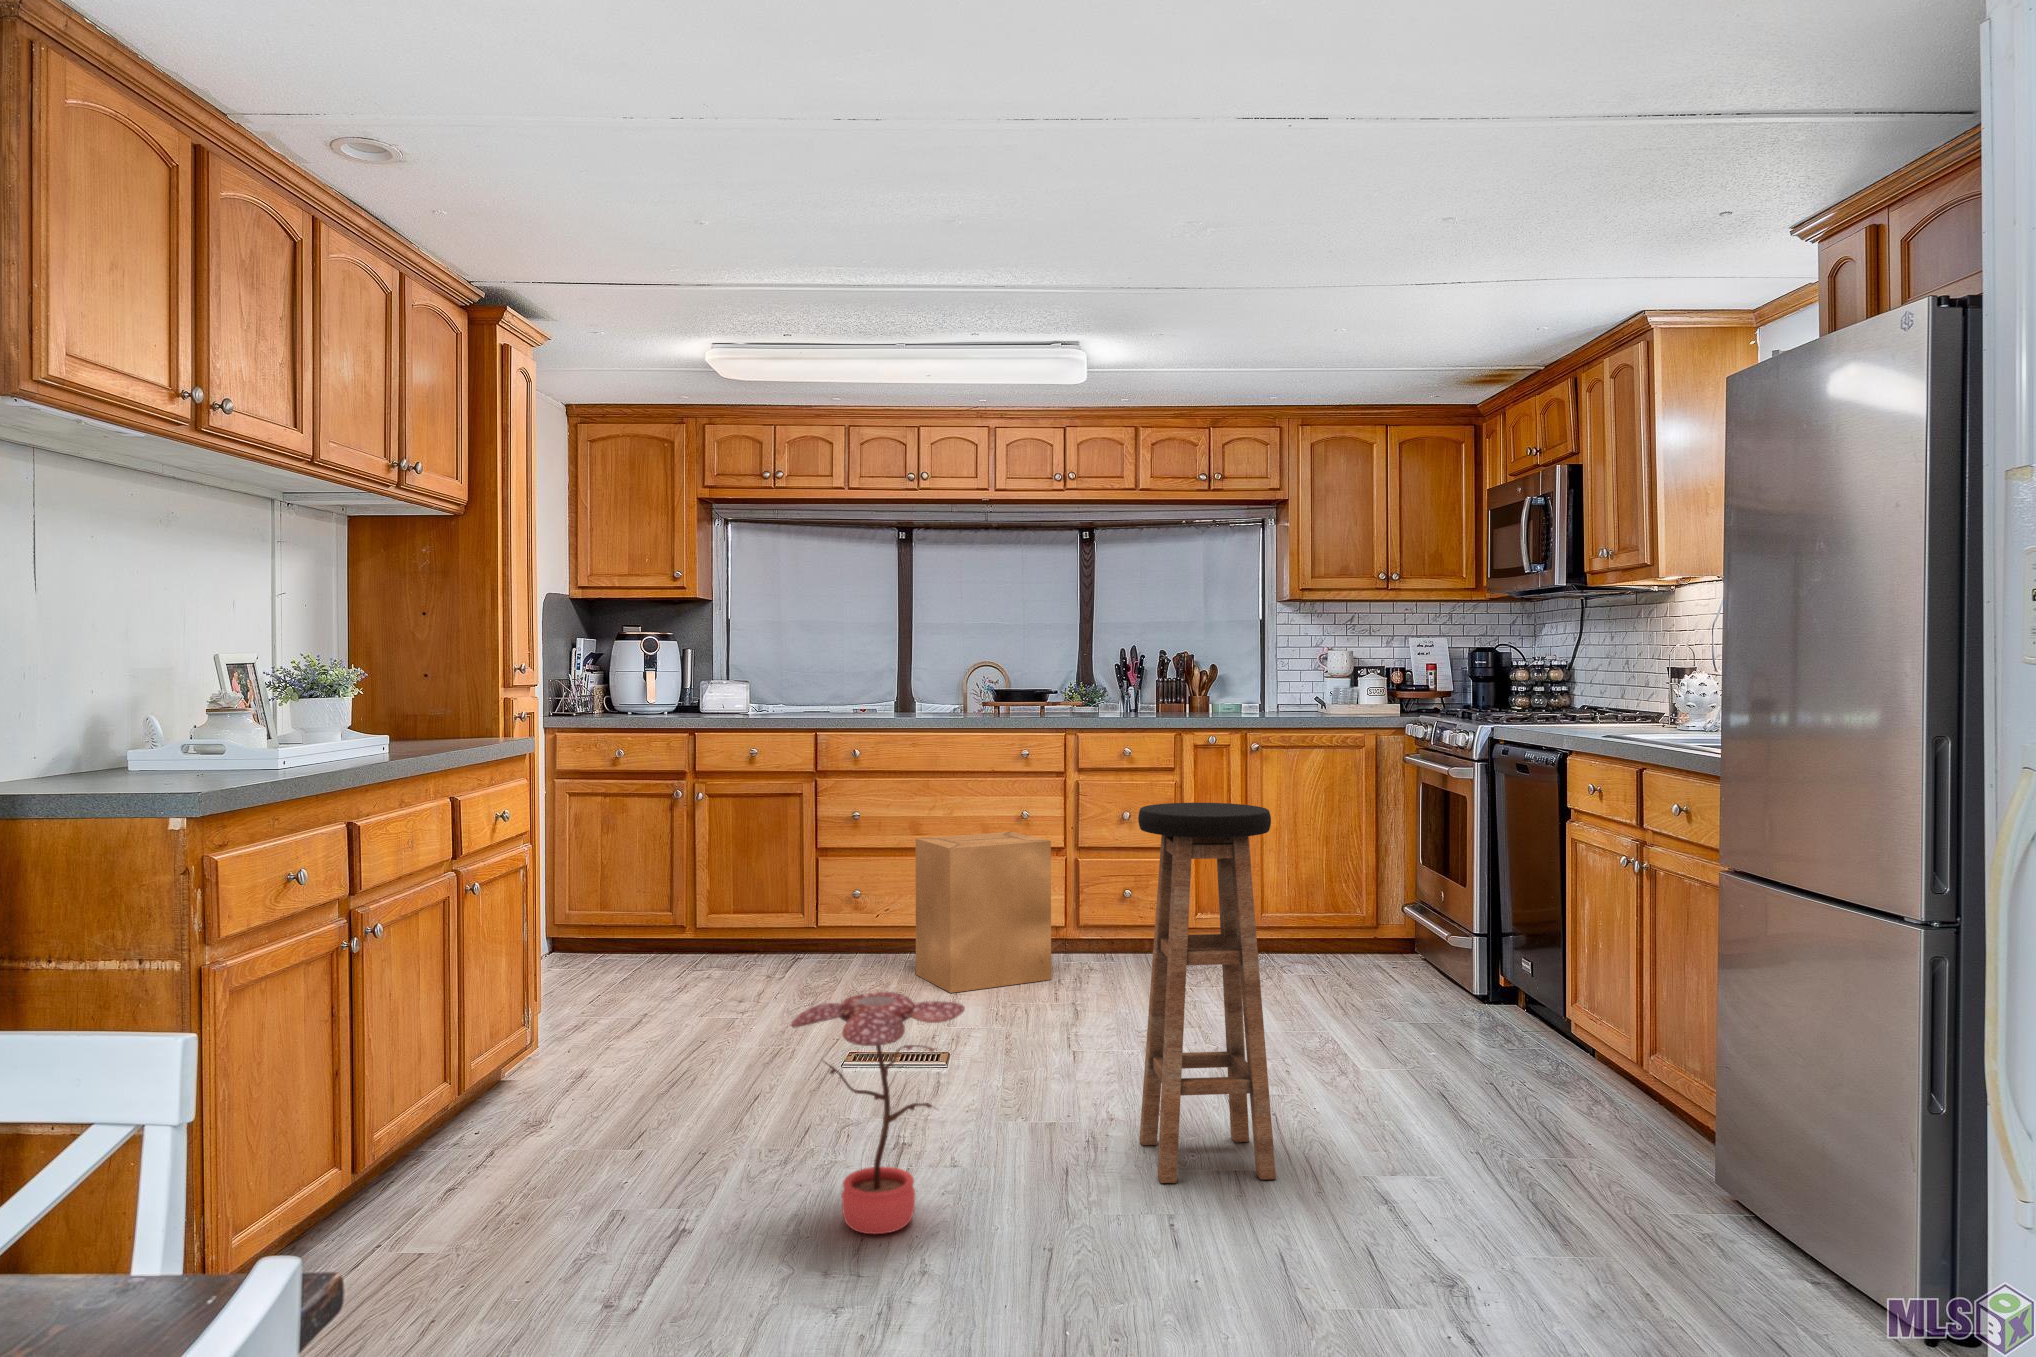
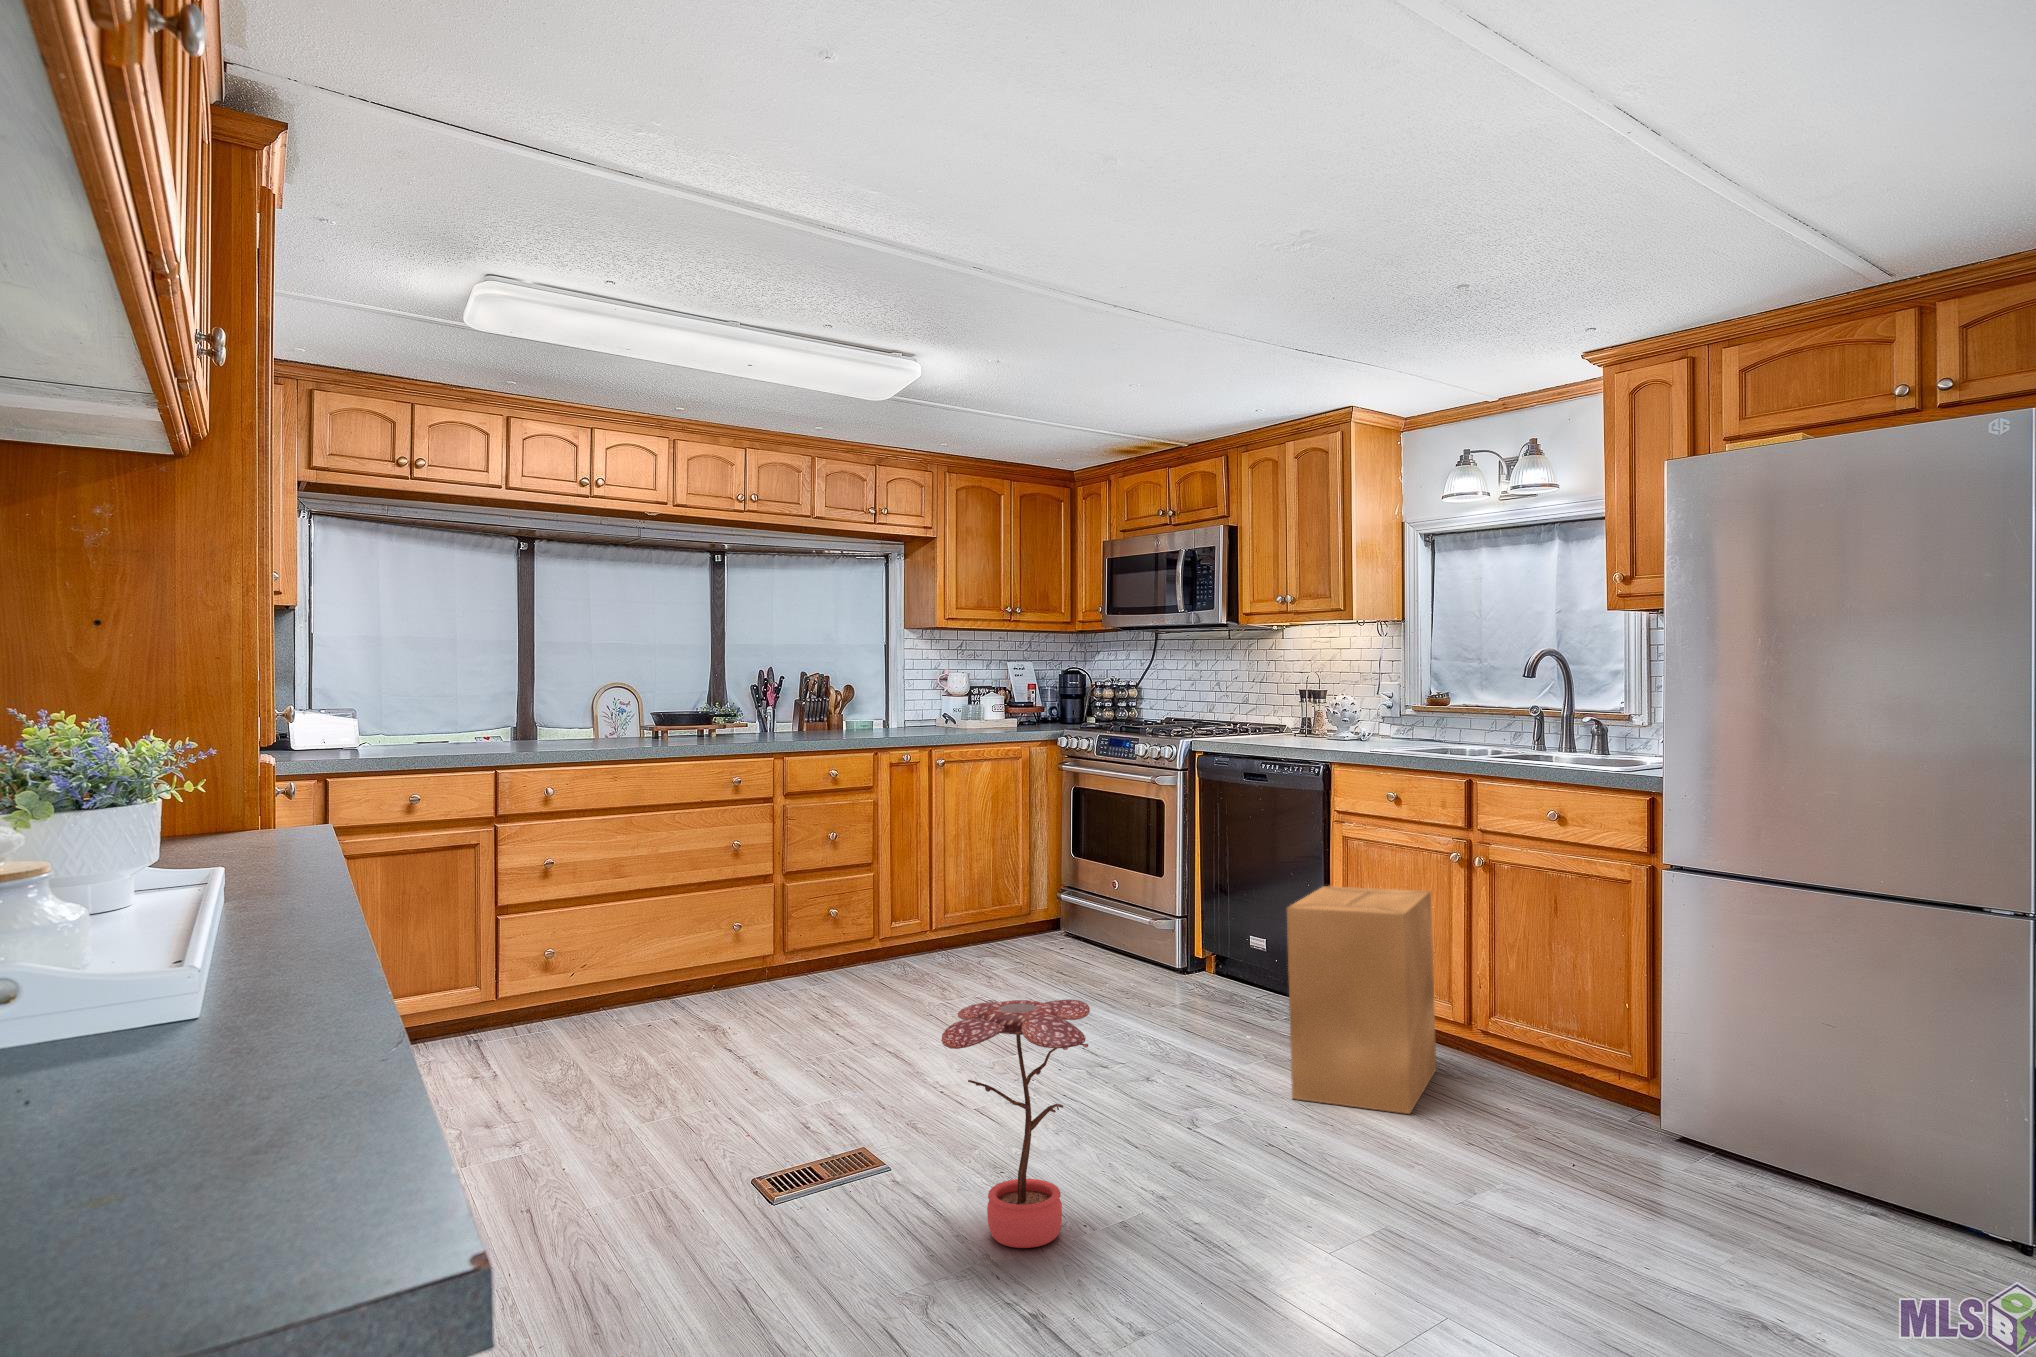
bar stool: present [1138,803,1276,1183] -> none [1112,795,1255,1142]
cardboard box: present [915,832,1051,993] -> present [1287,886,1436,1114]

